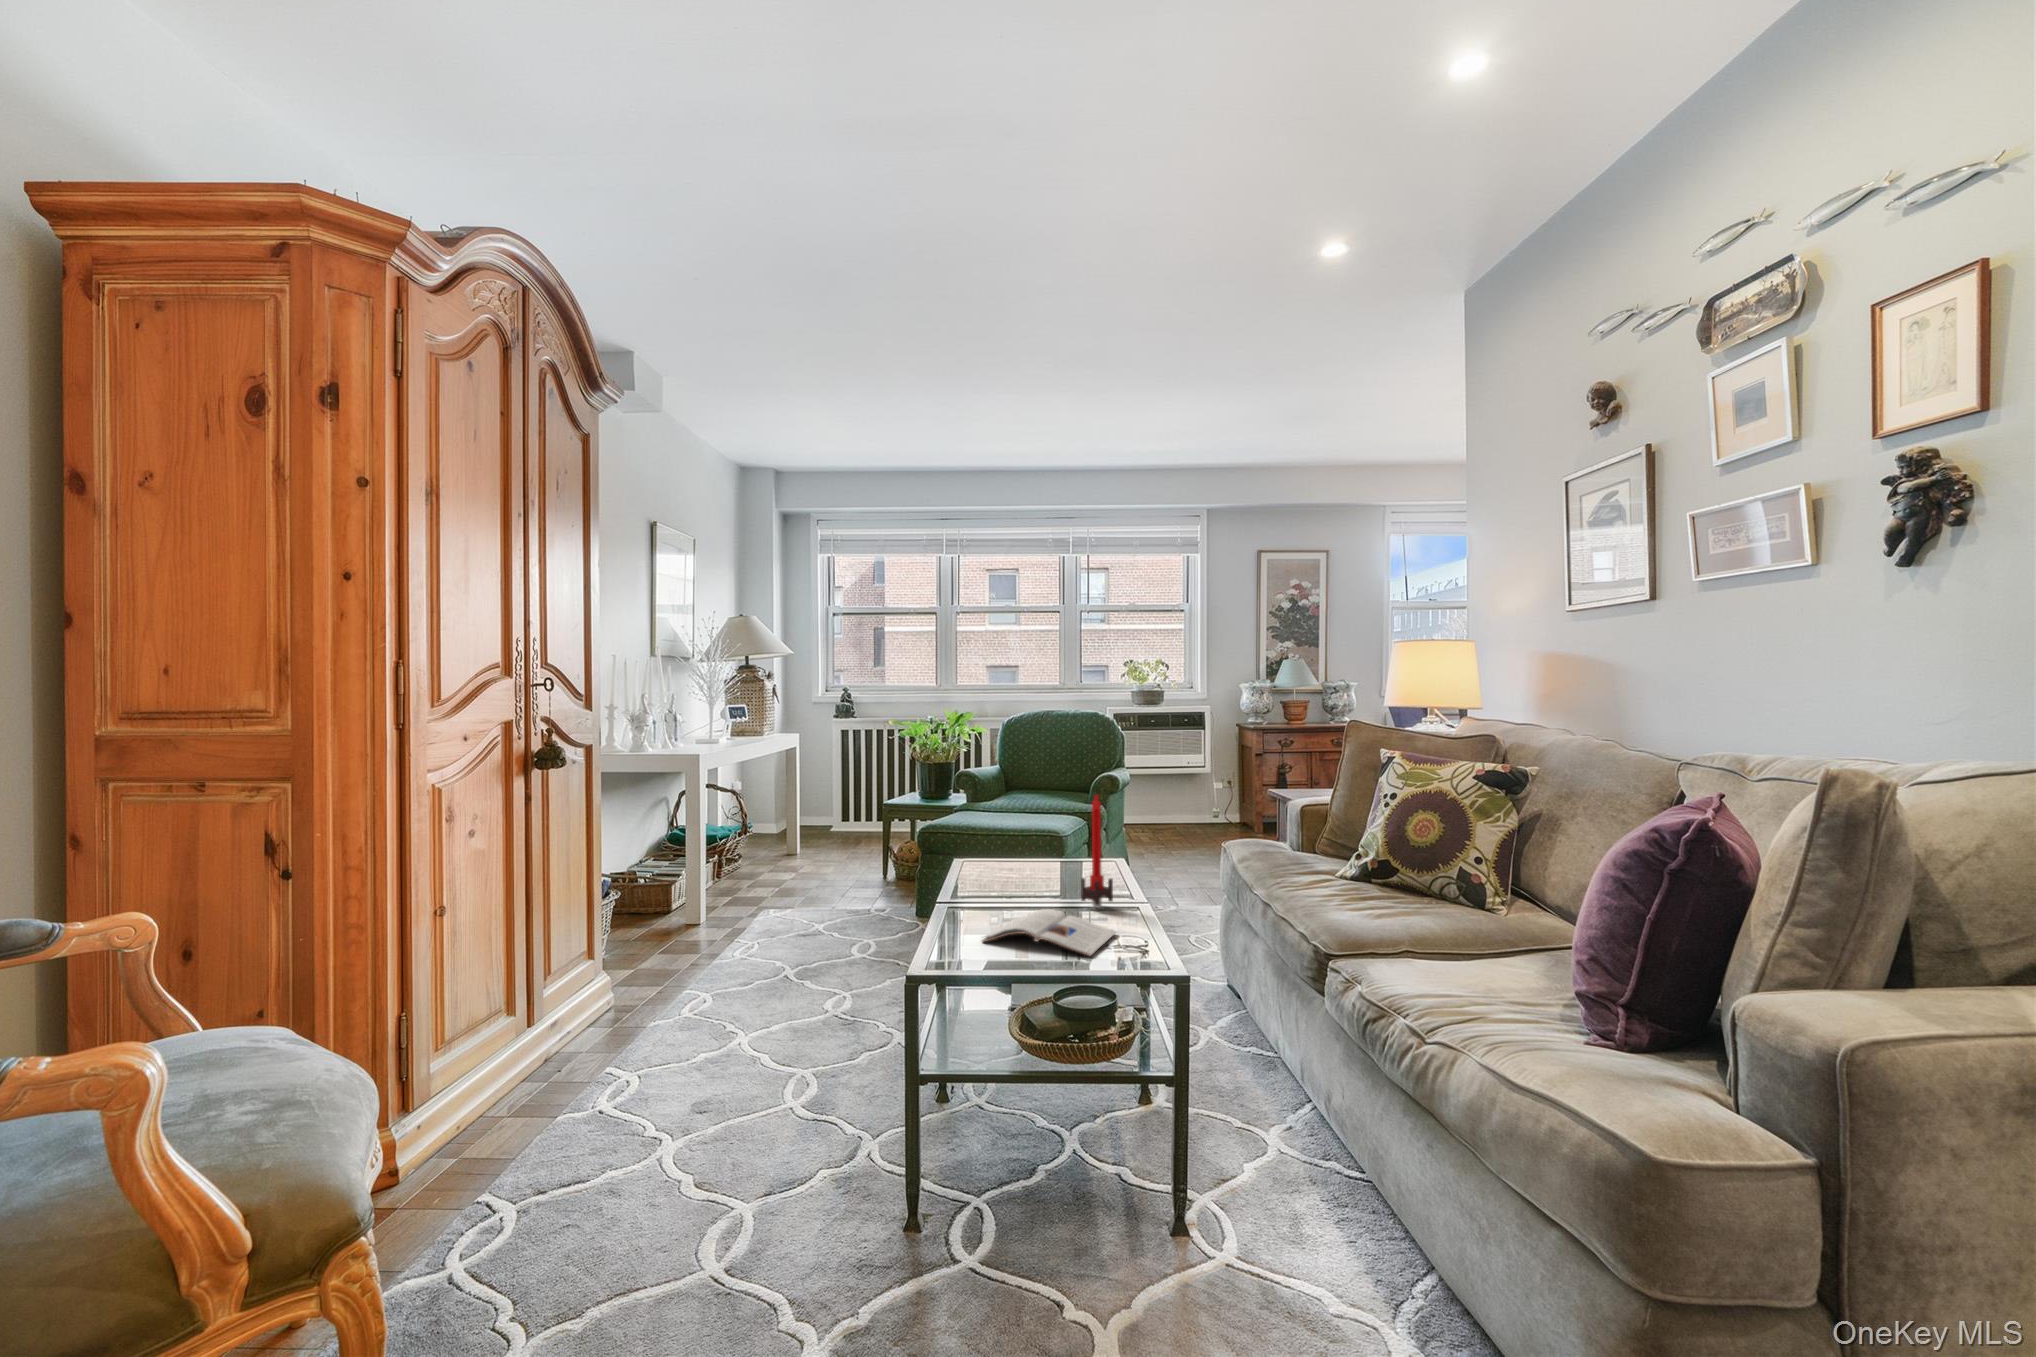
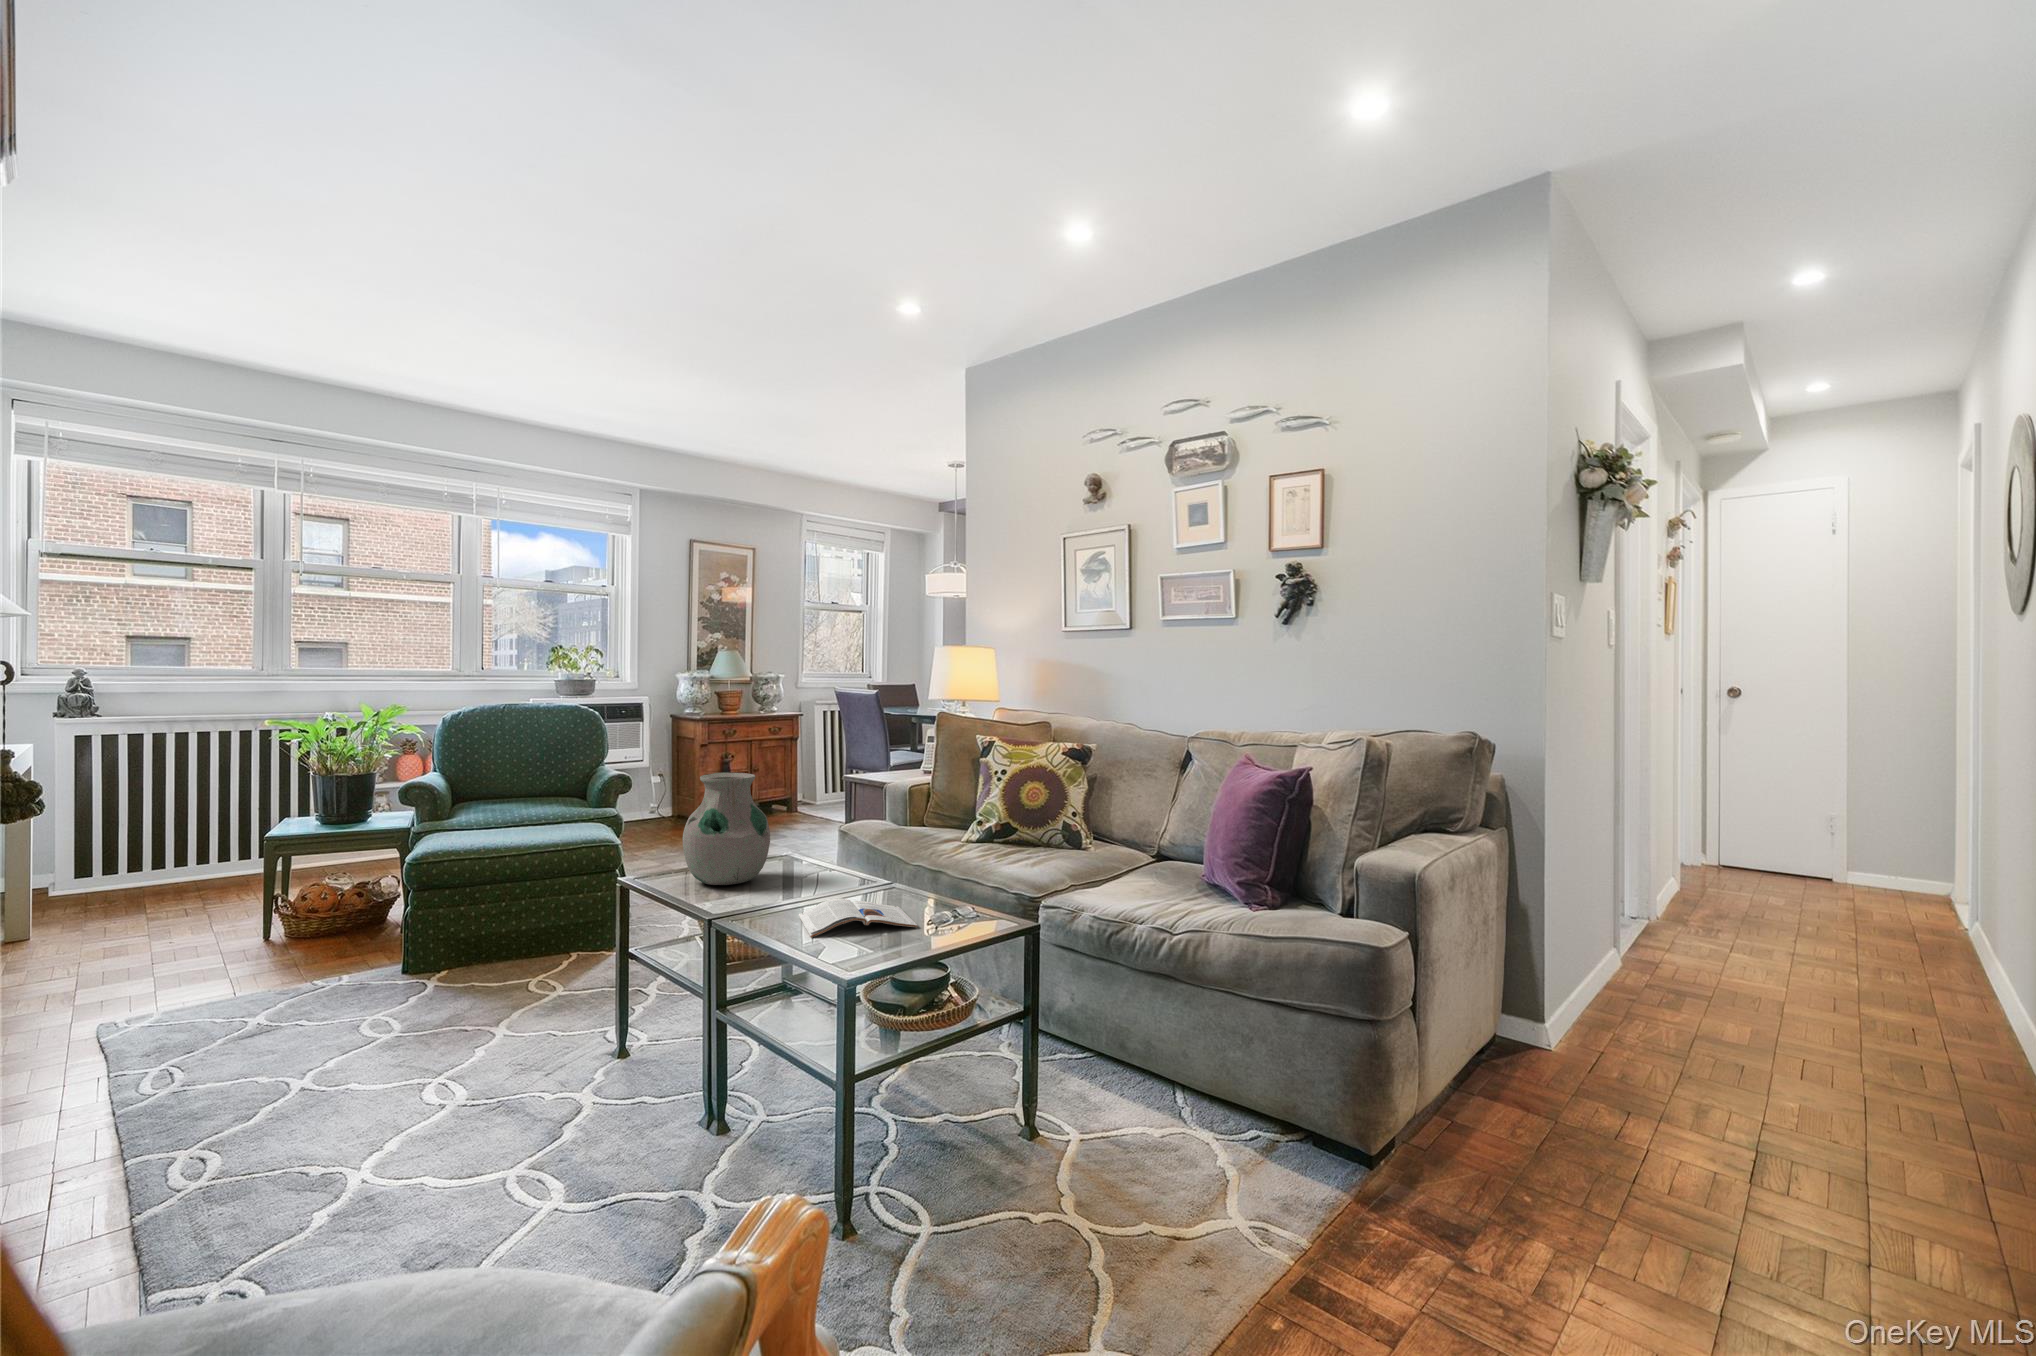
vase: none [990,771,1073,881] -> present [682,773,770,885]
candle: present [1081,795,1113,908] -> none [826,790,852,894]

